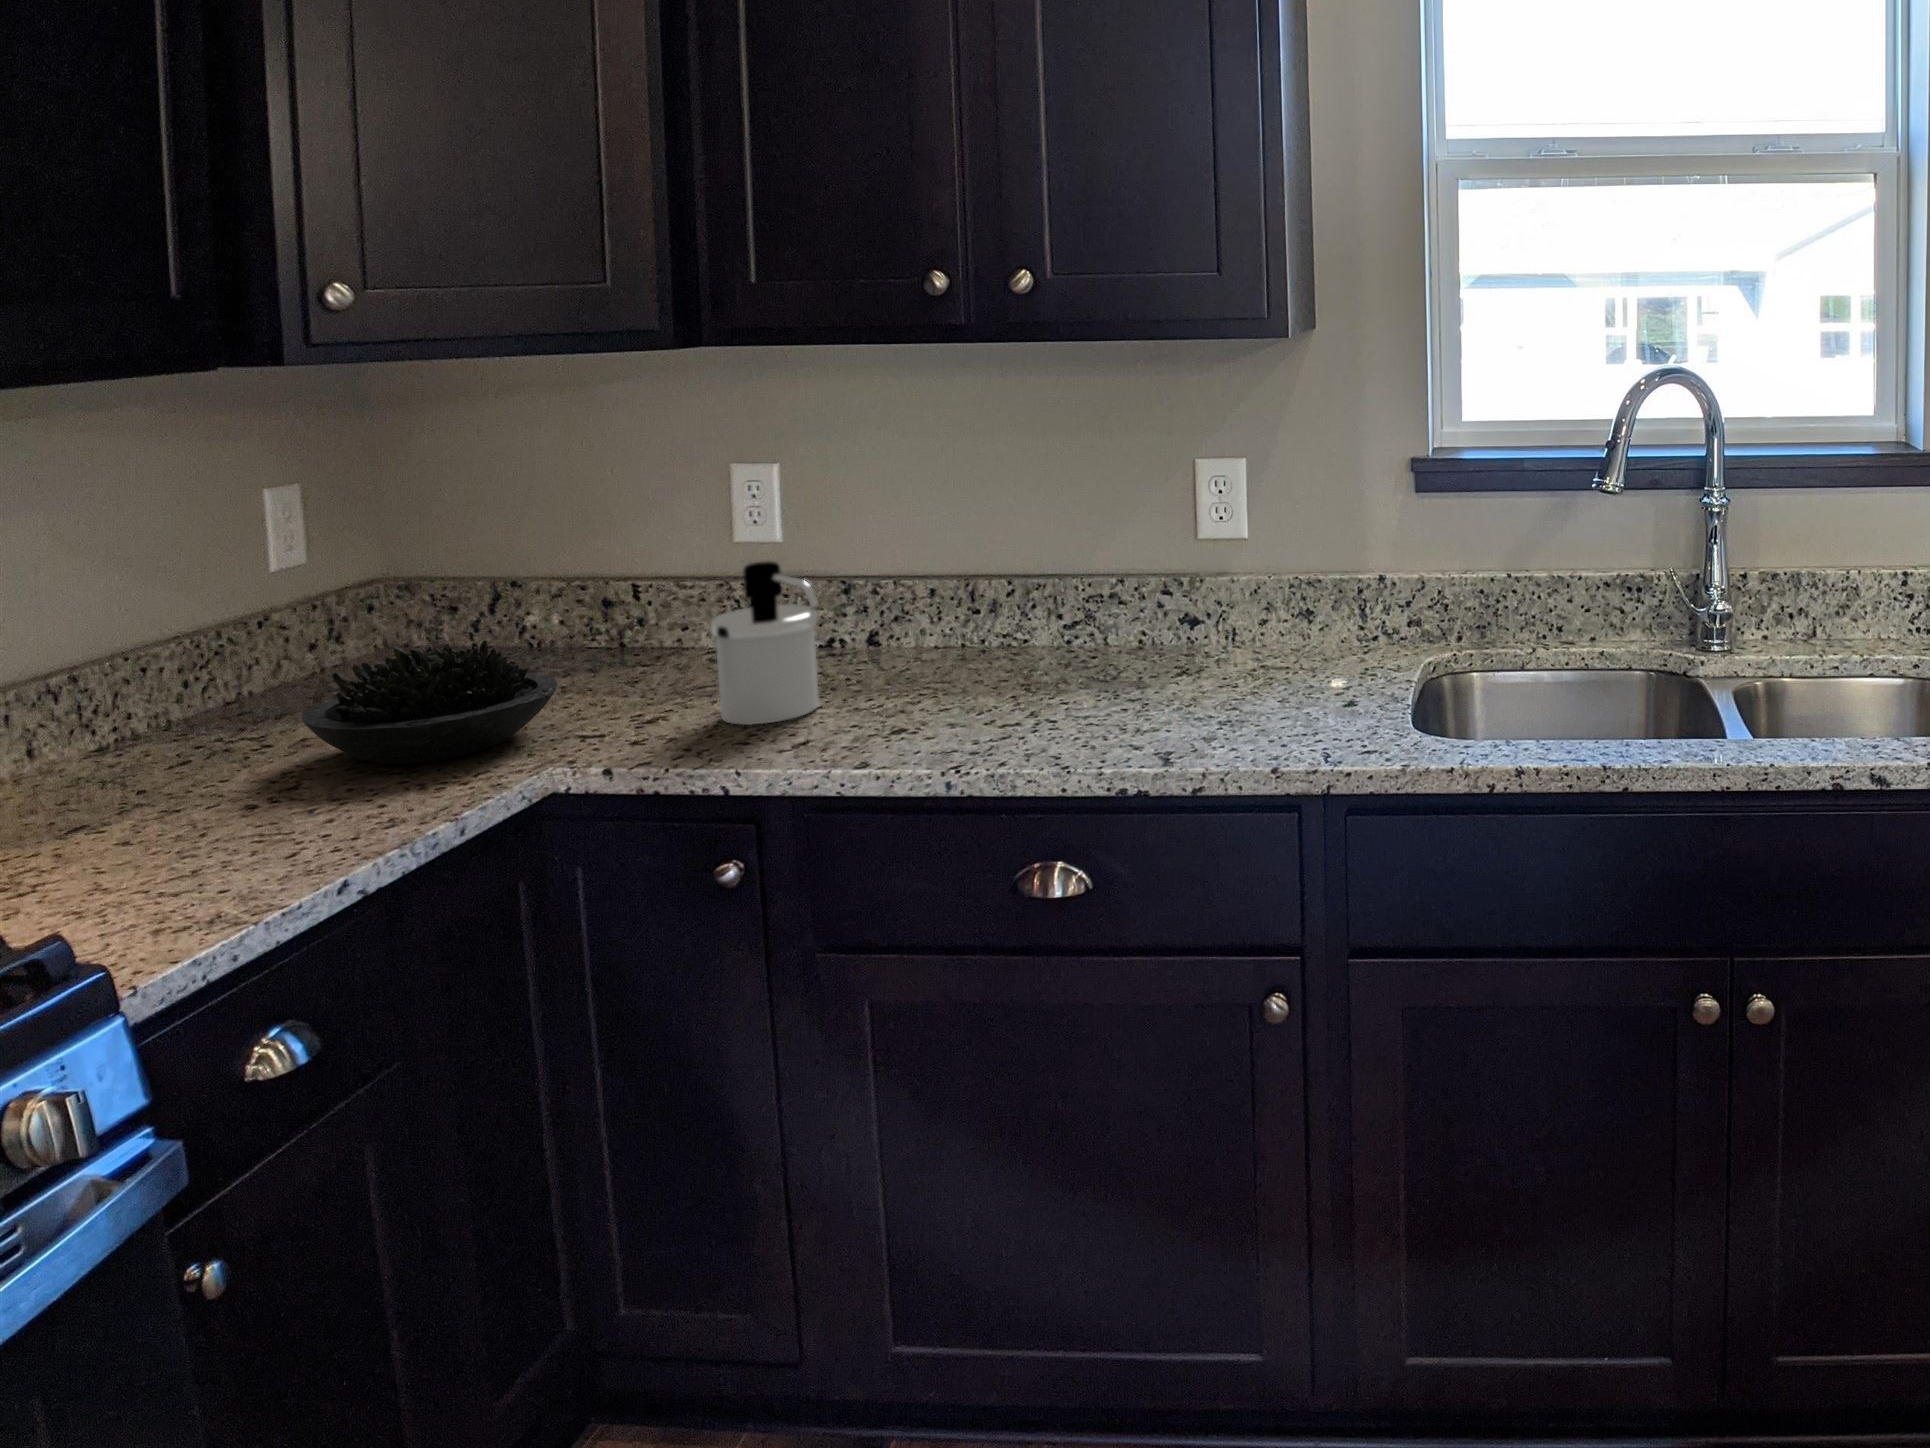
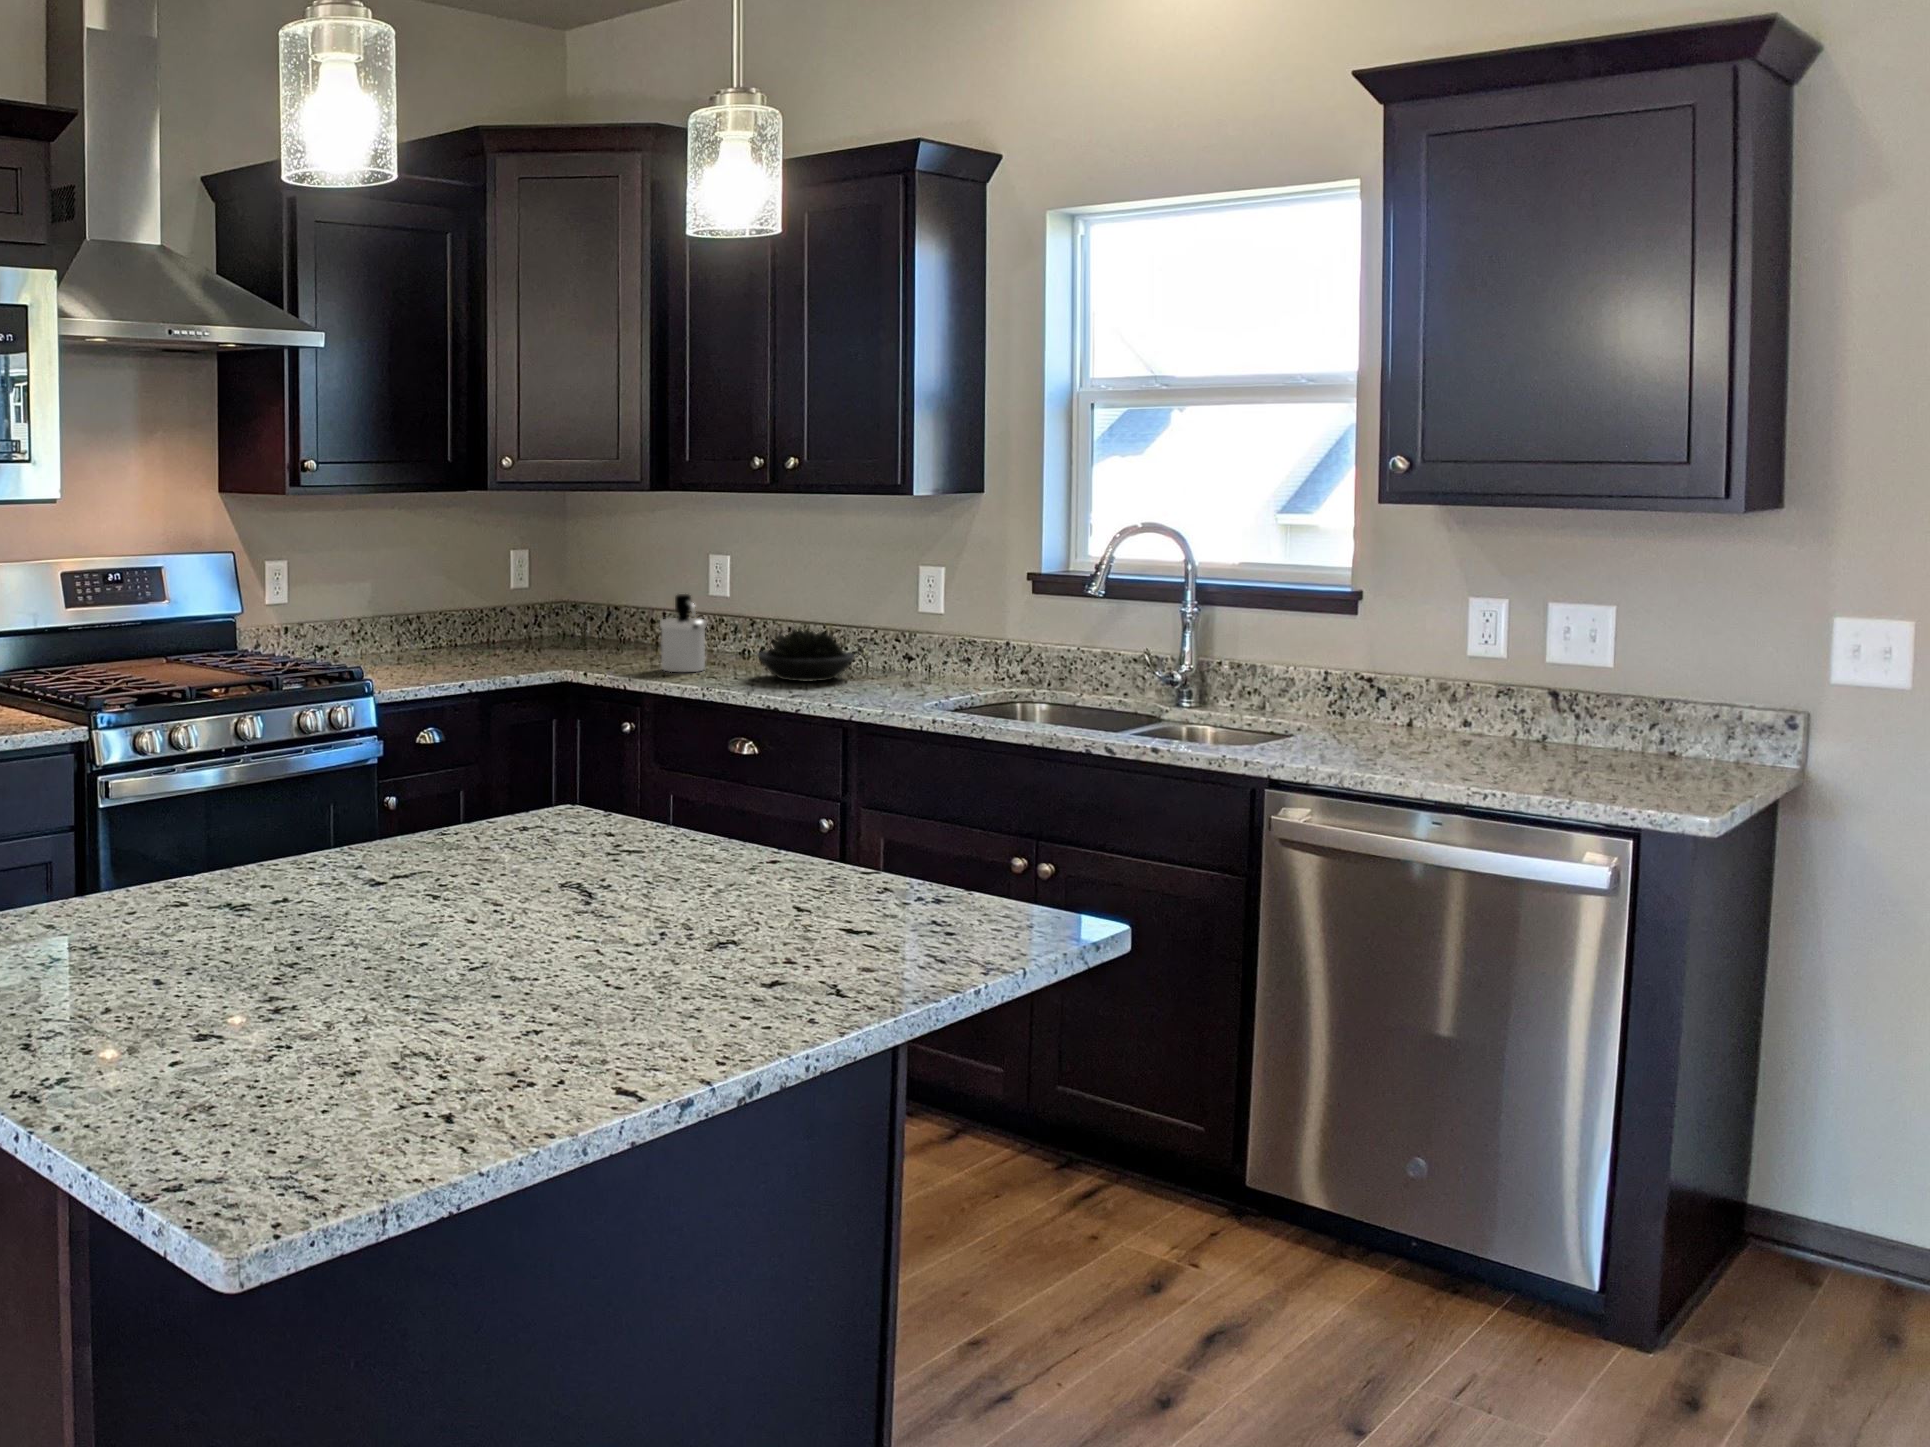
succulent plant: present [302,641,557,764] -> present [758,627,855,682]

